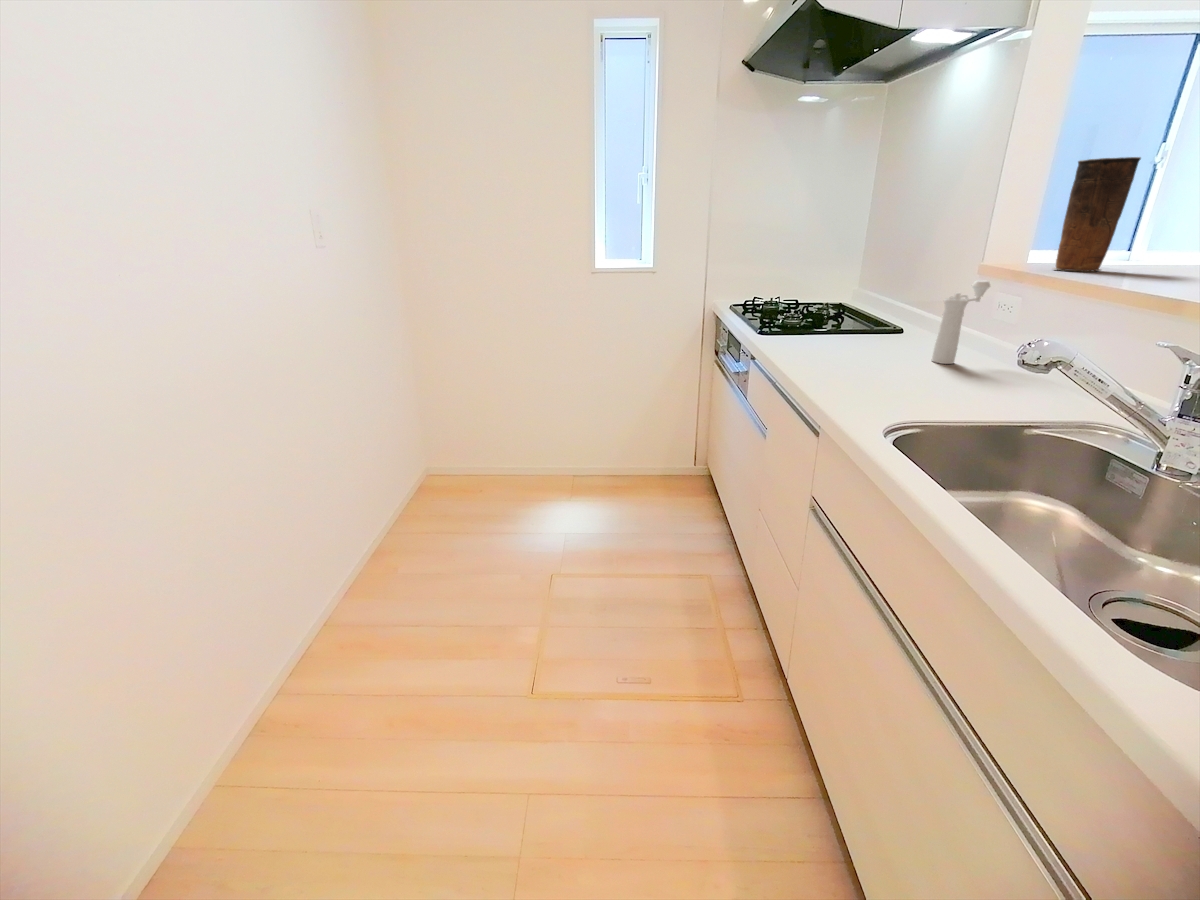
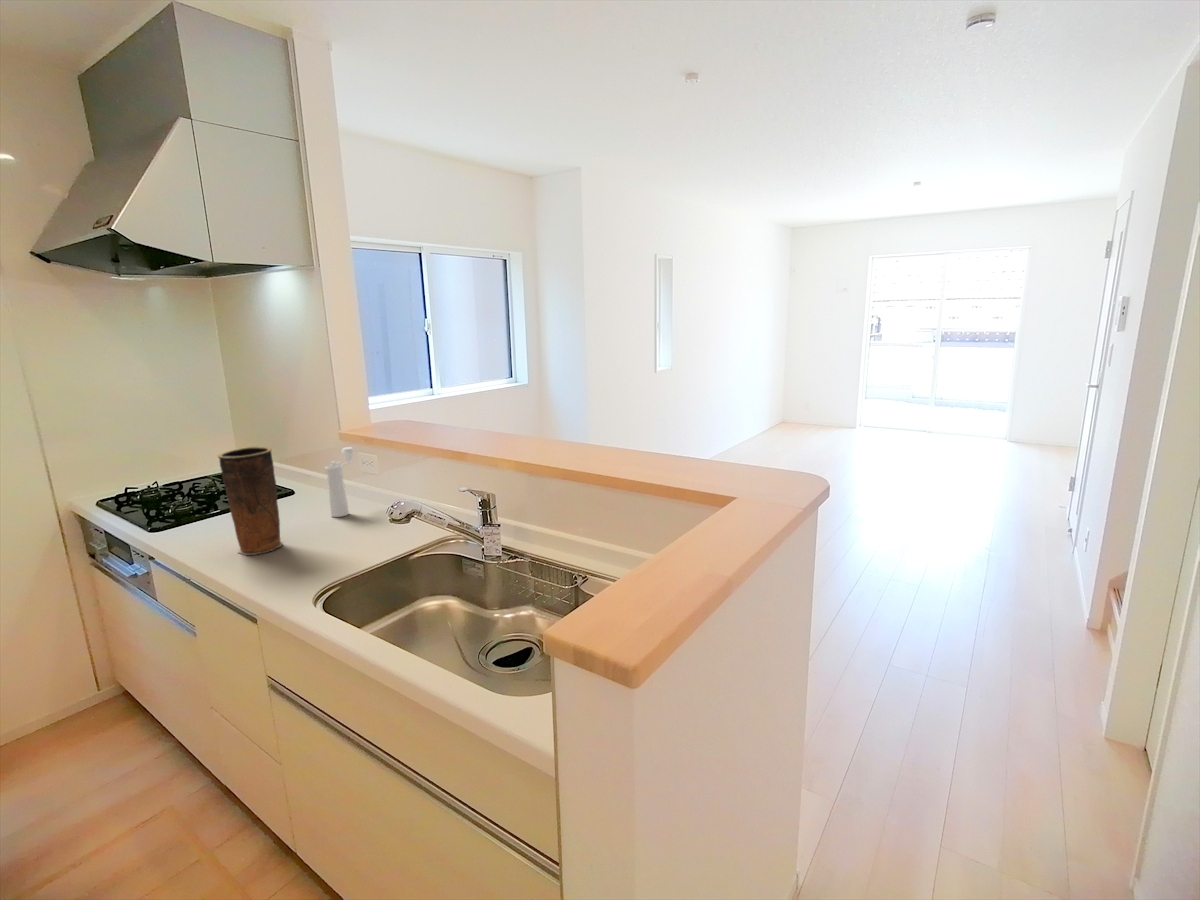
vase: present [1053,157,1141,271] -> present [218,446,283,555]

